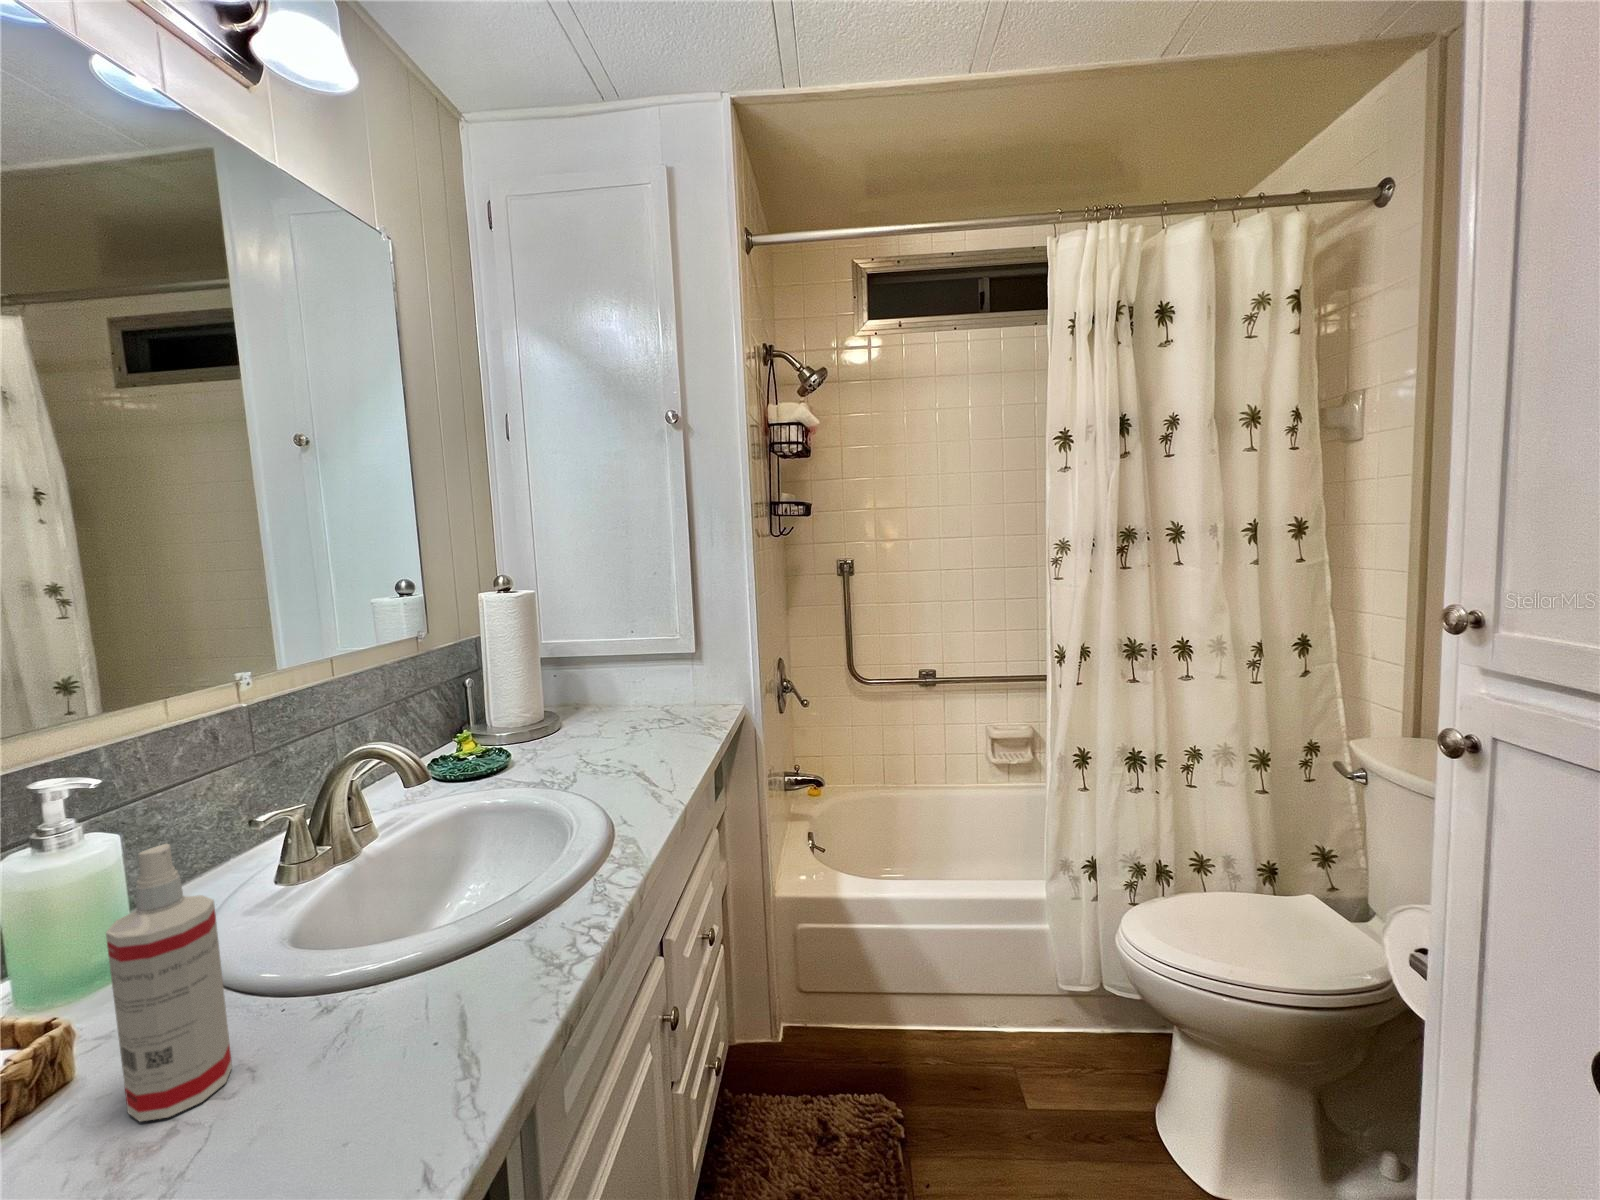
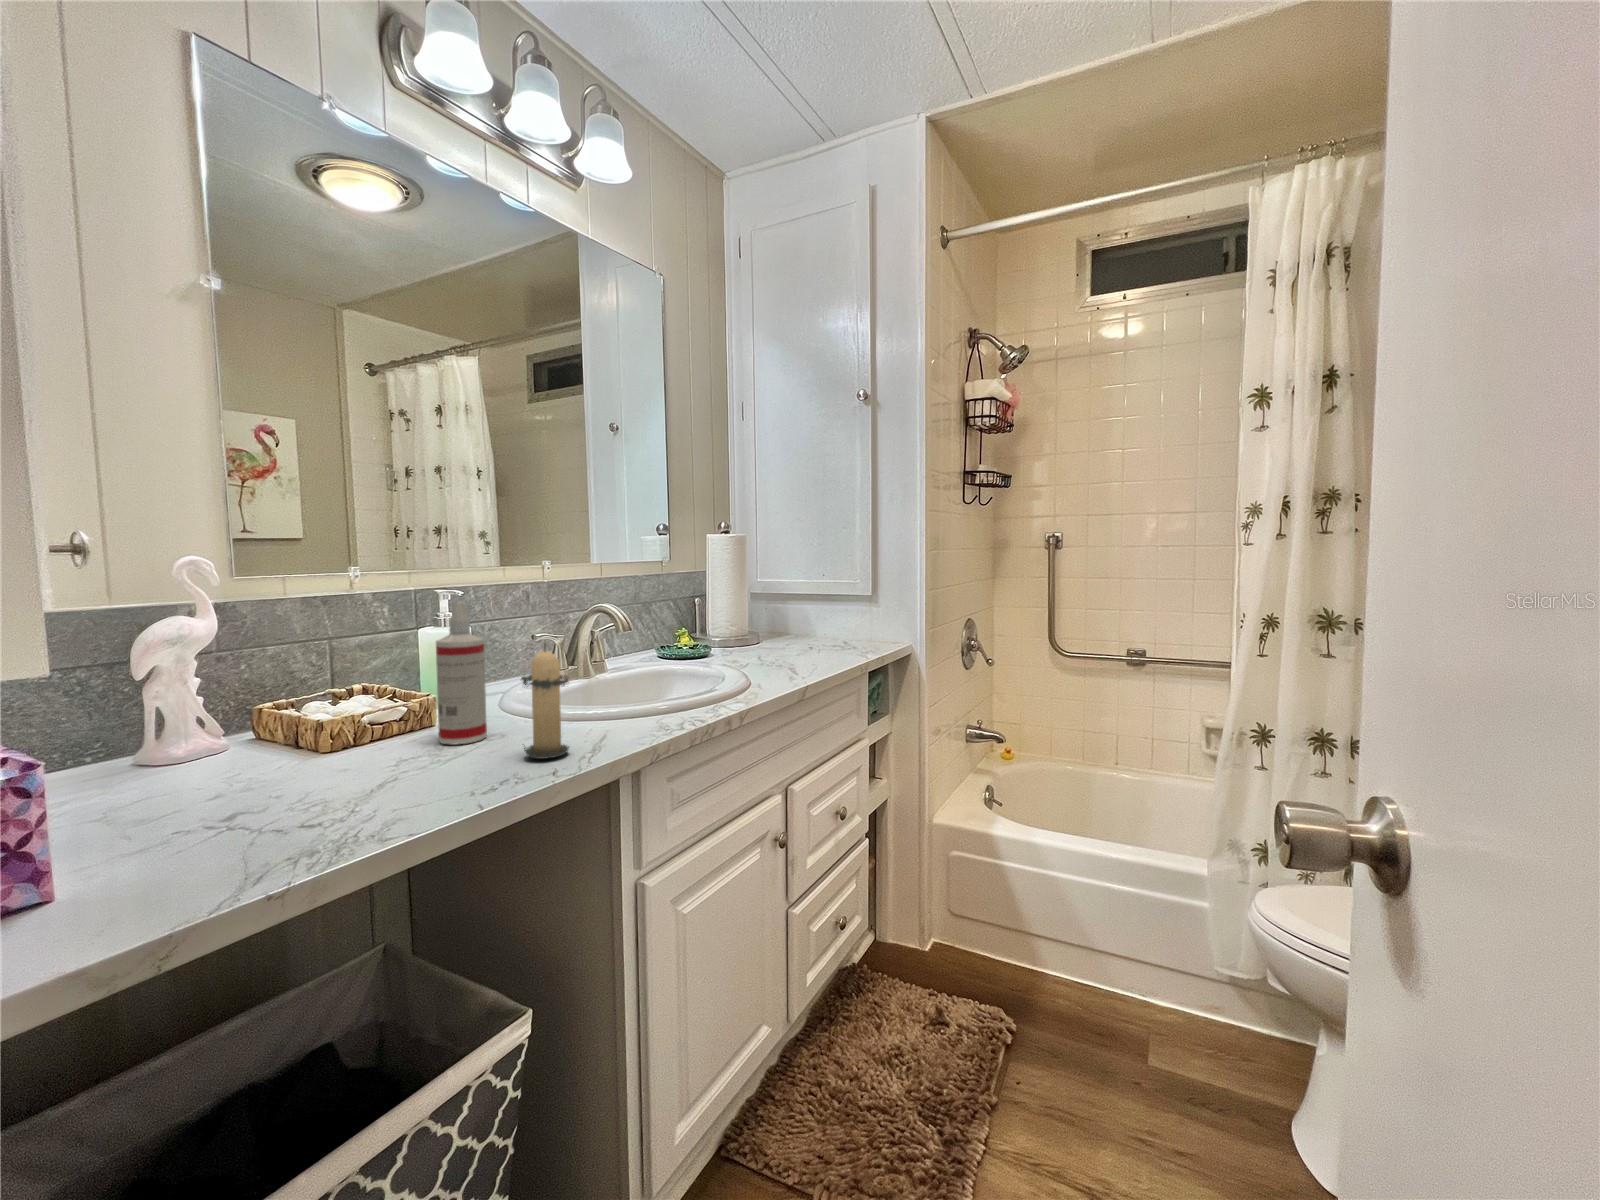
candle: none [326,909,444,1123] -> present [521,644,569,759]

